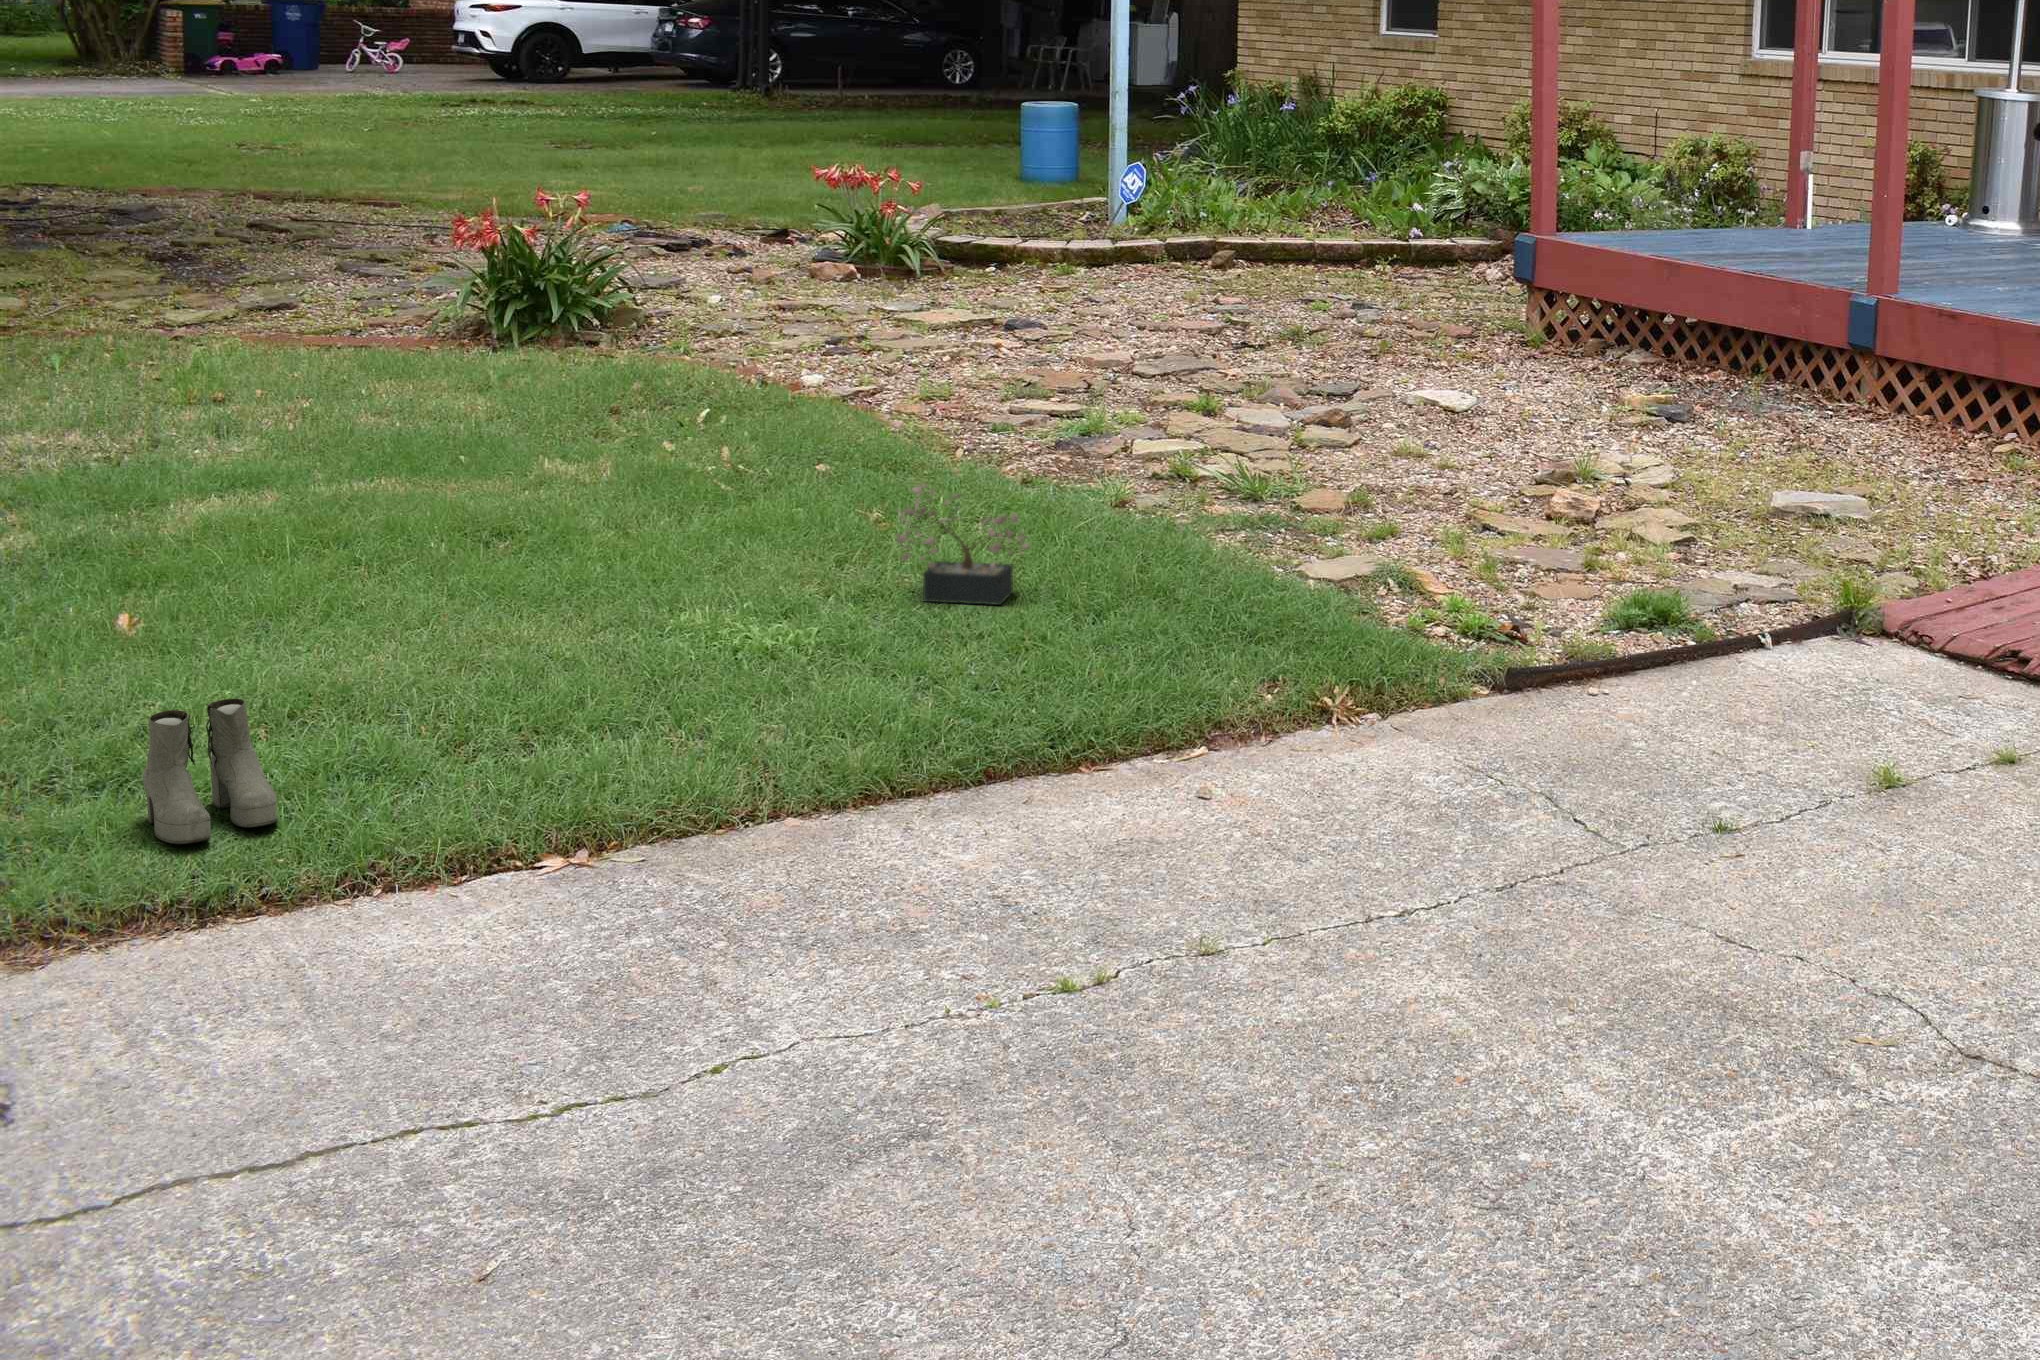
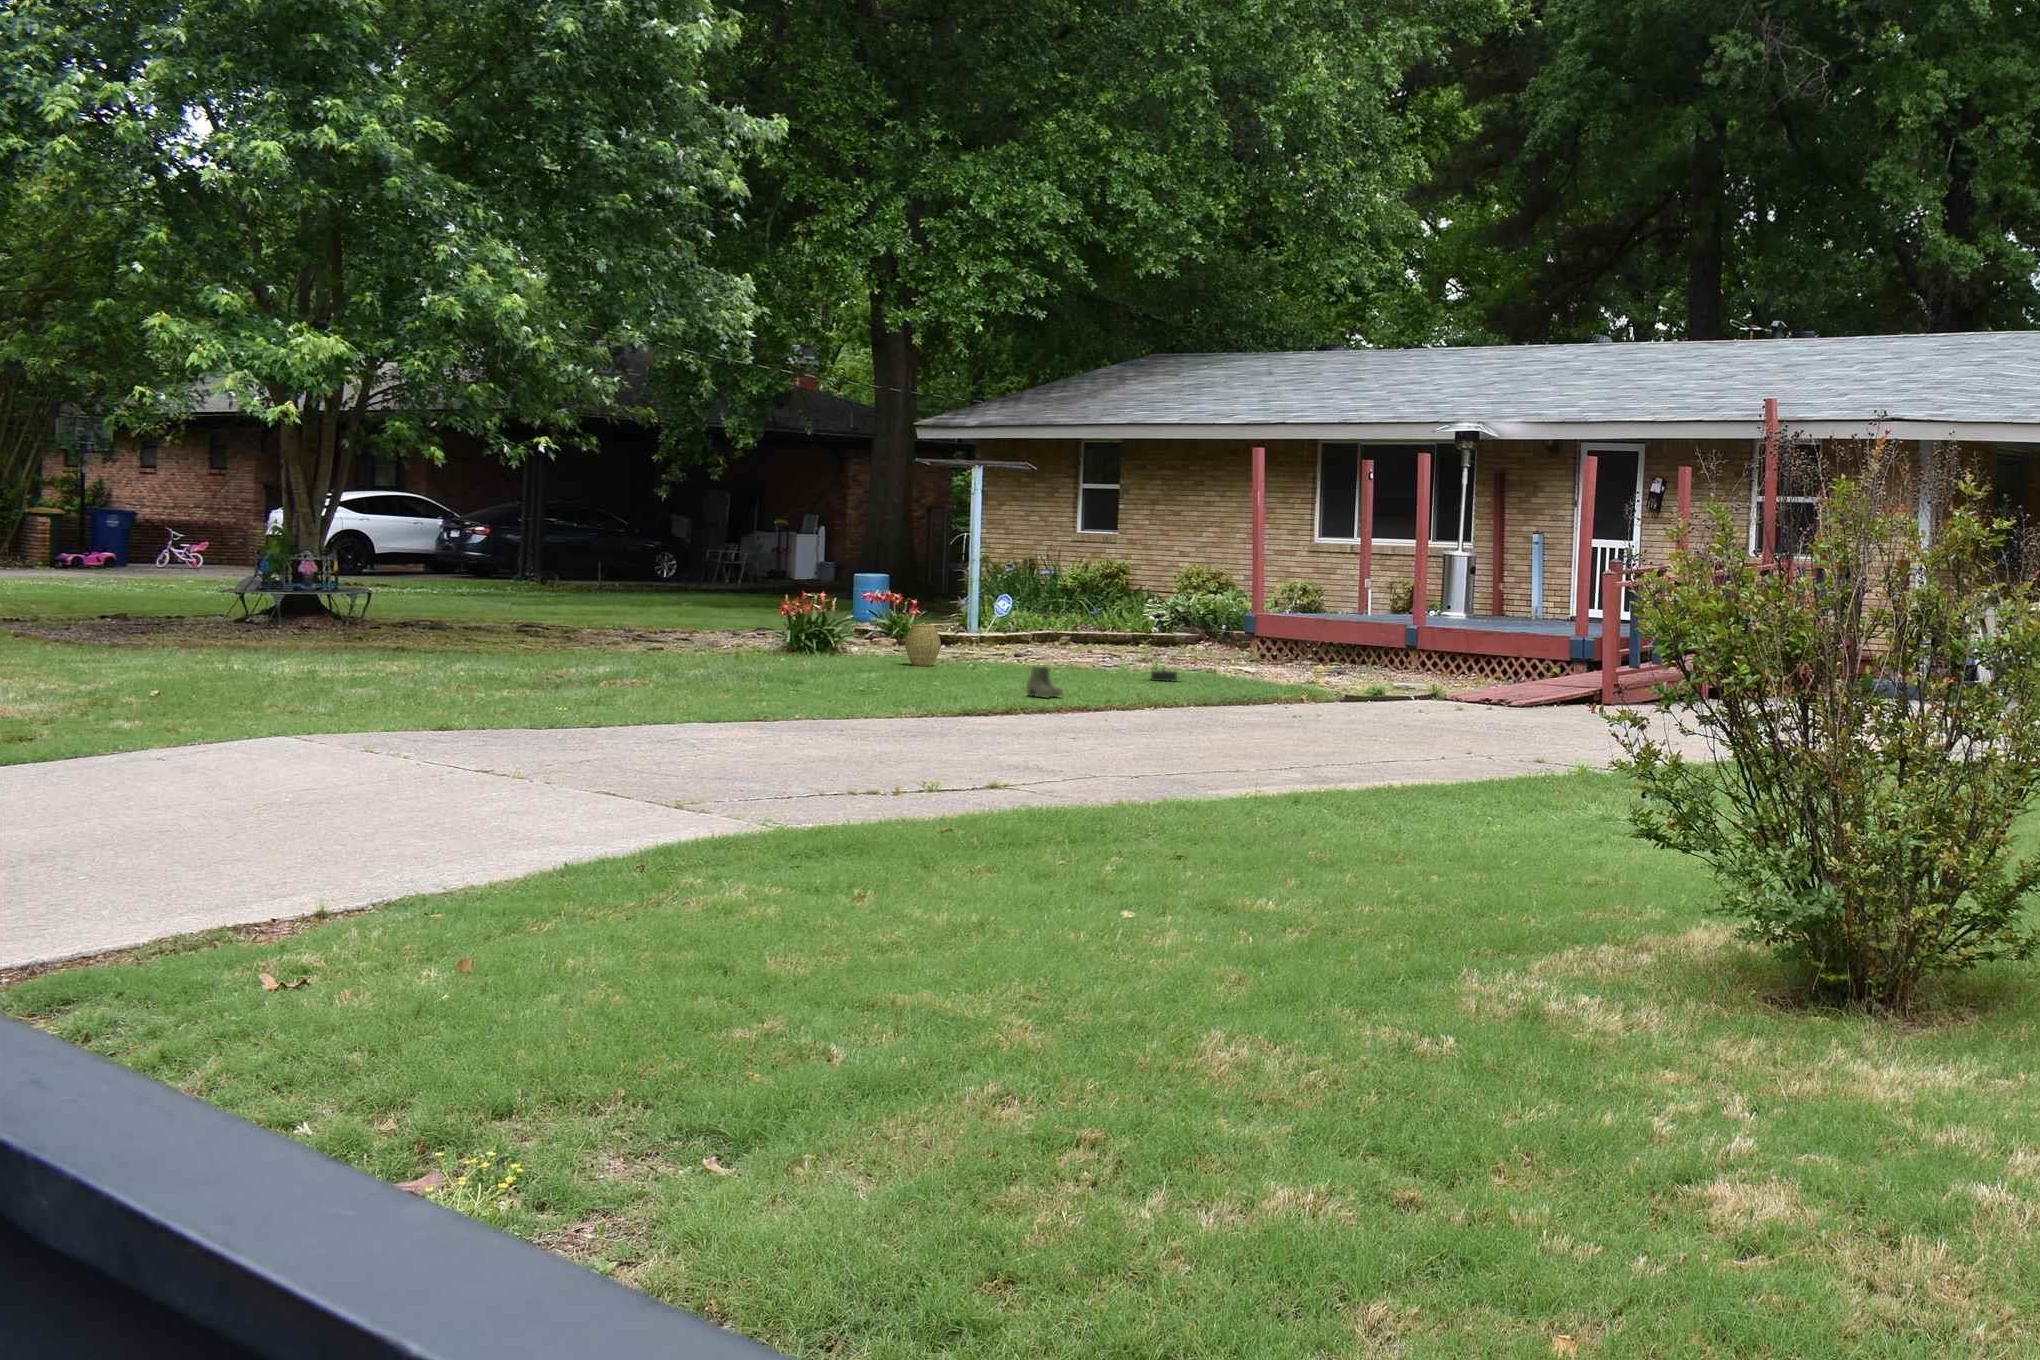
woven basket: none [292,387,402,513] -> present [905,623,941,666]

